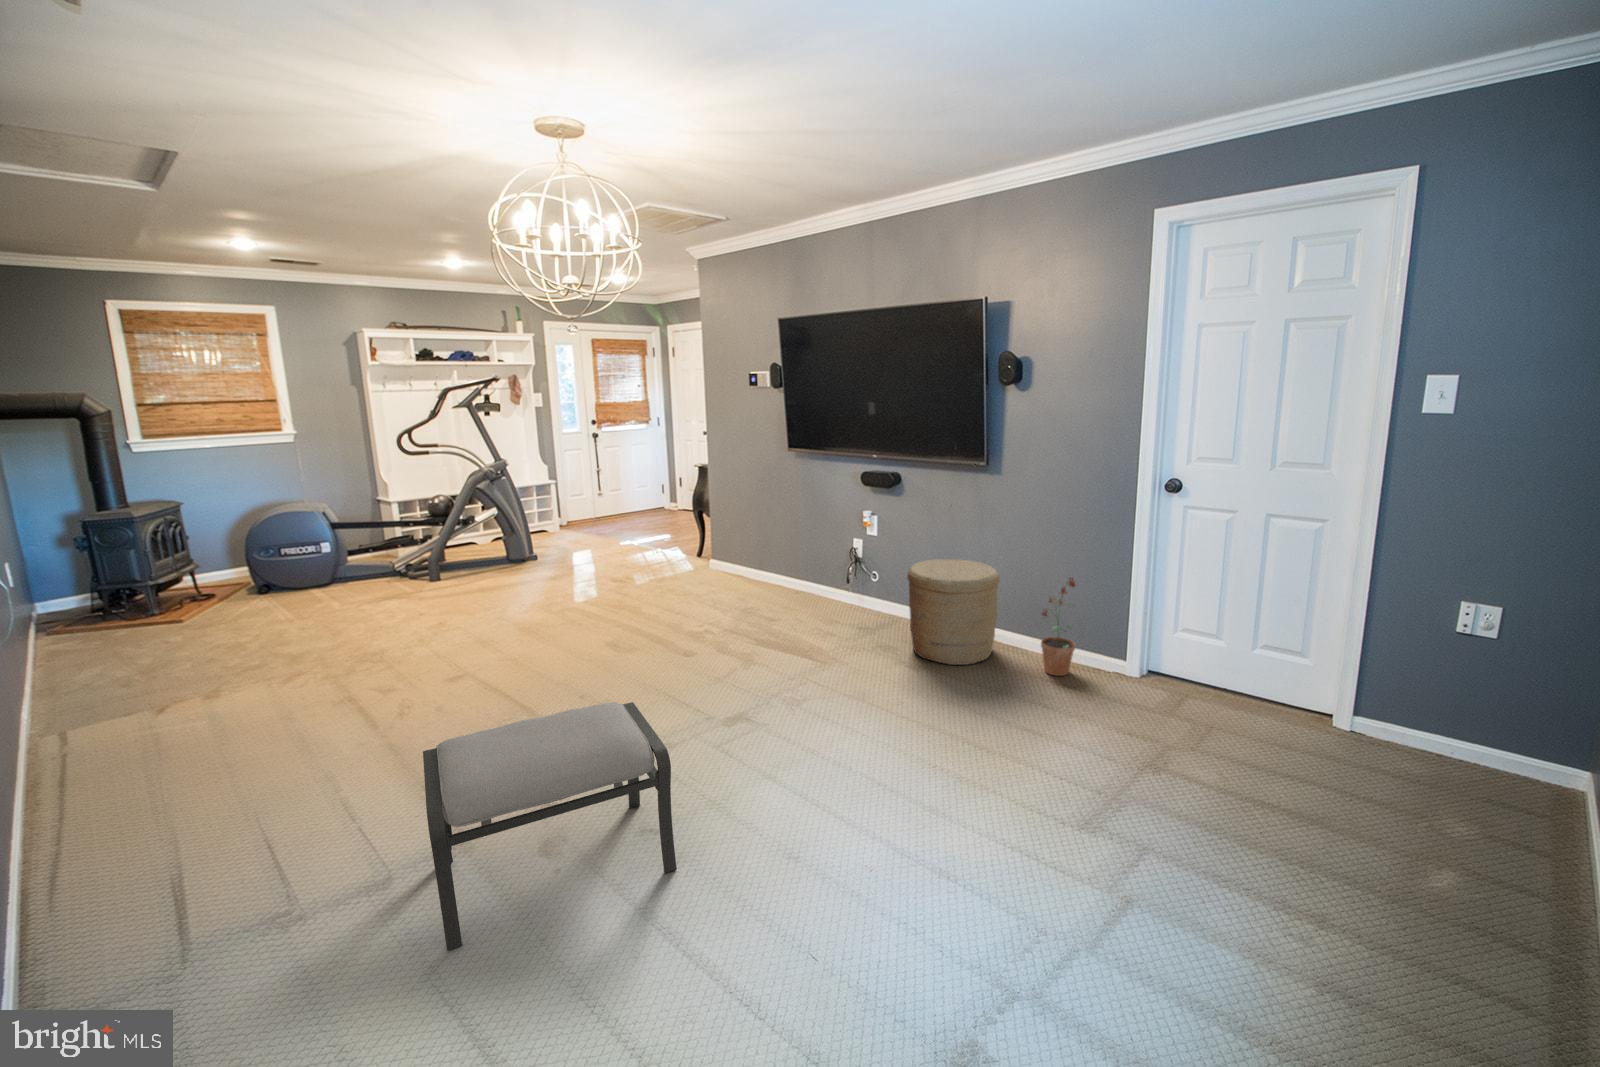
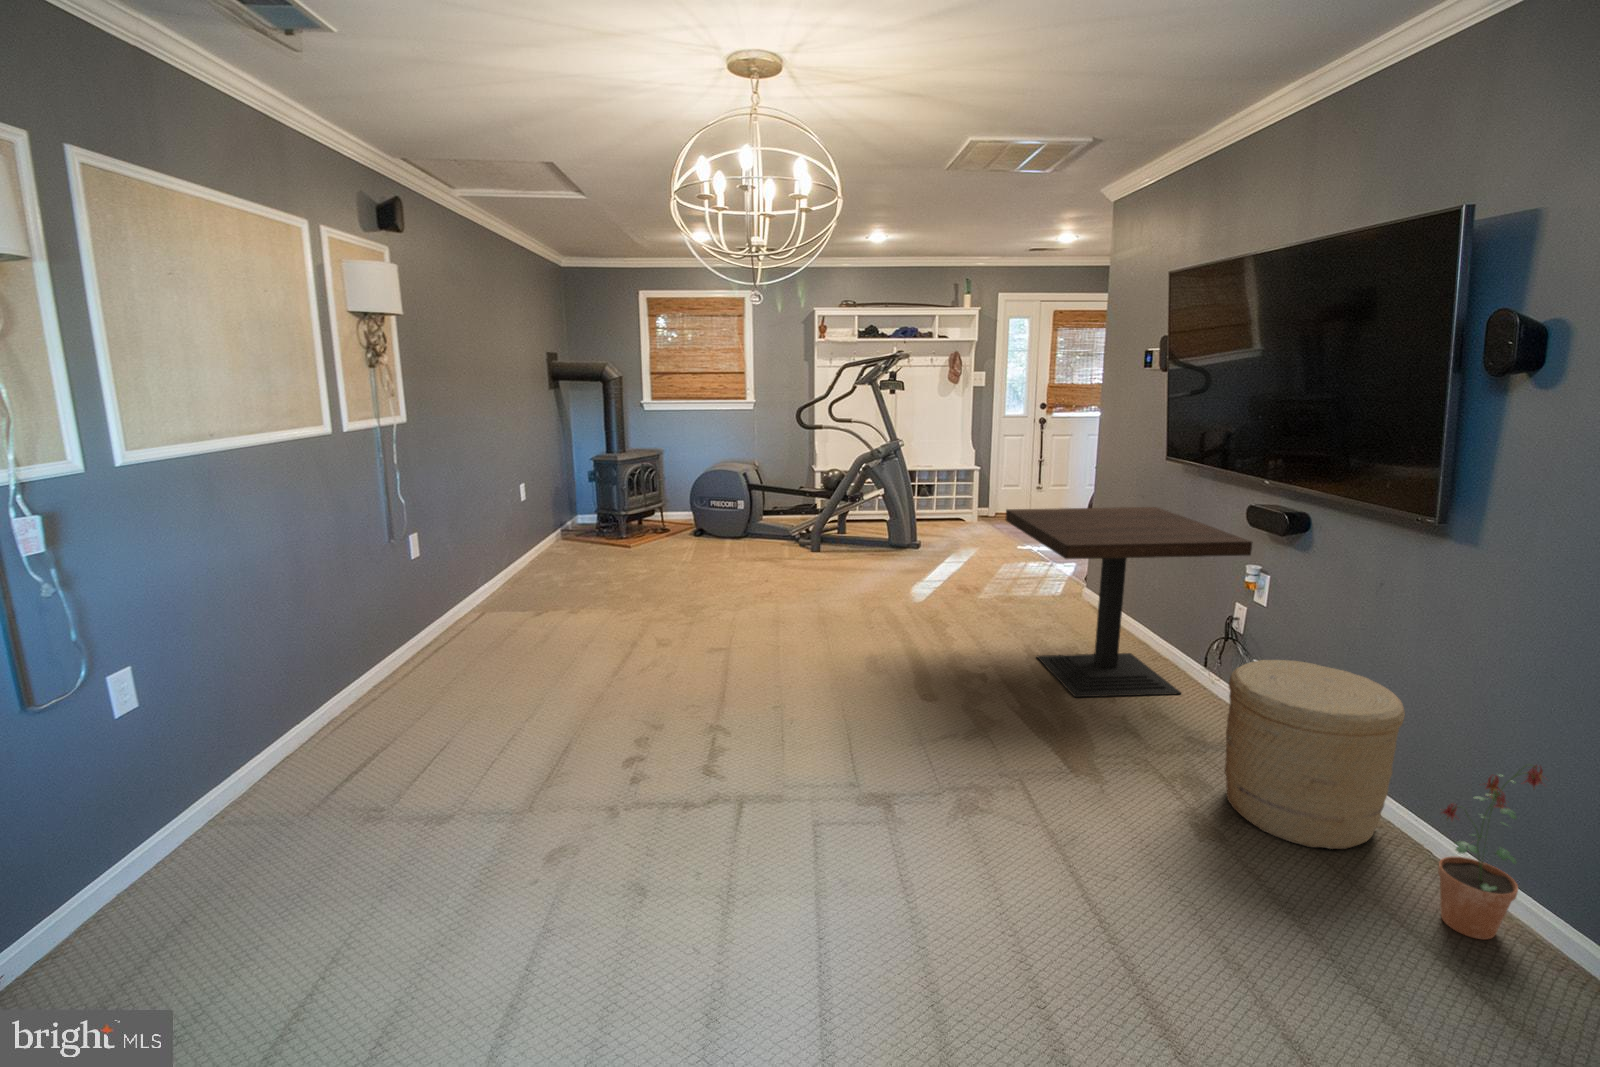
side table: none [687,484,866,629] -> present [1005,507,1253,697]
ottoman: present [423,702,677,950] -> none [445,694,710,909]

